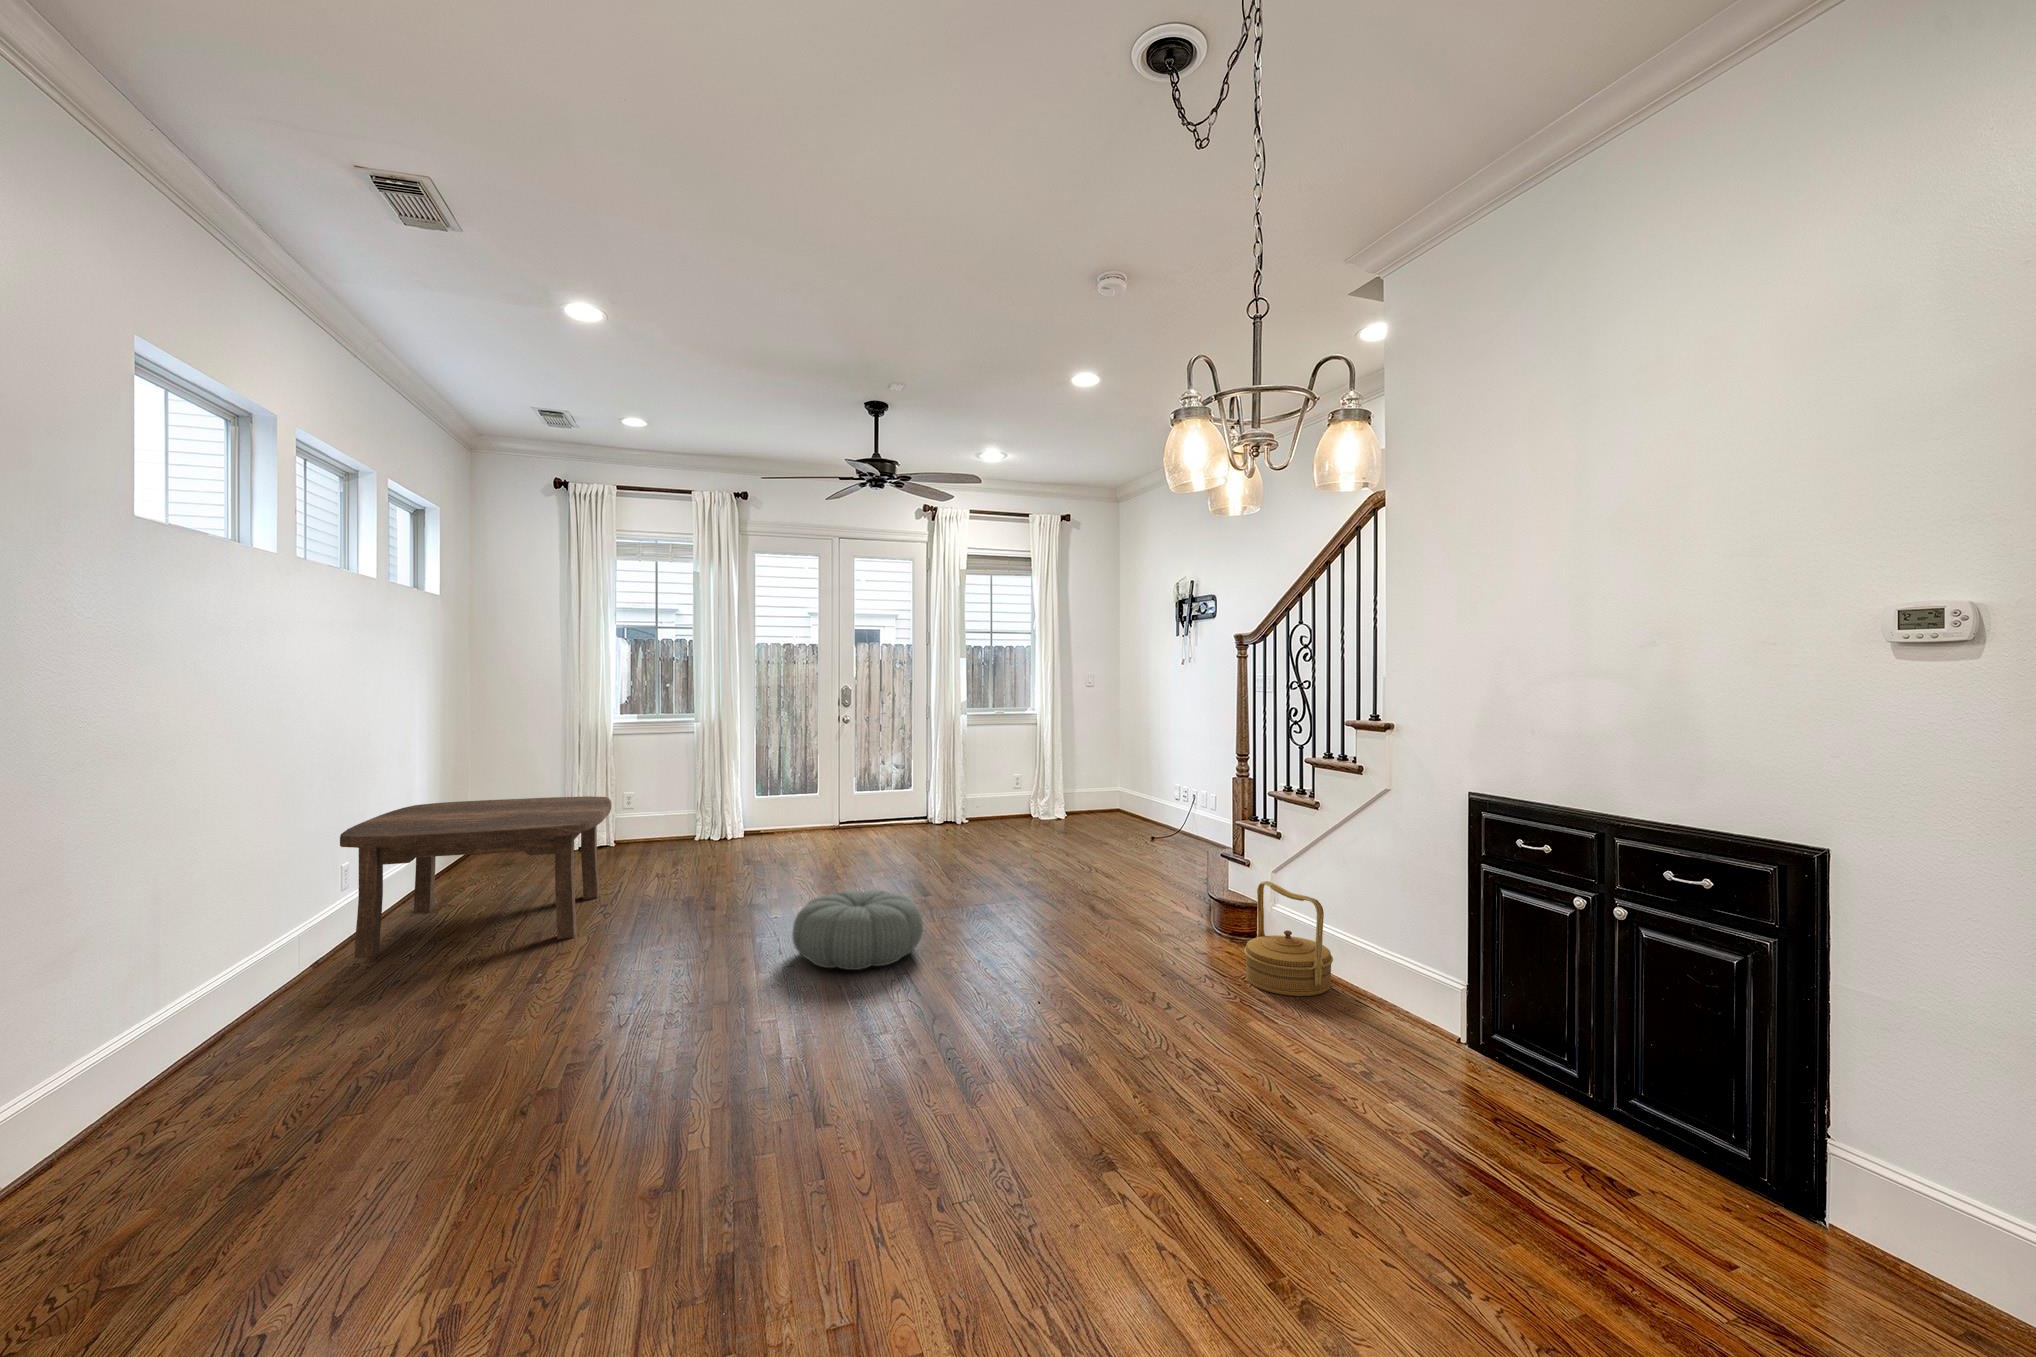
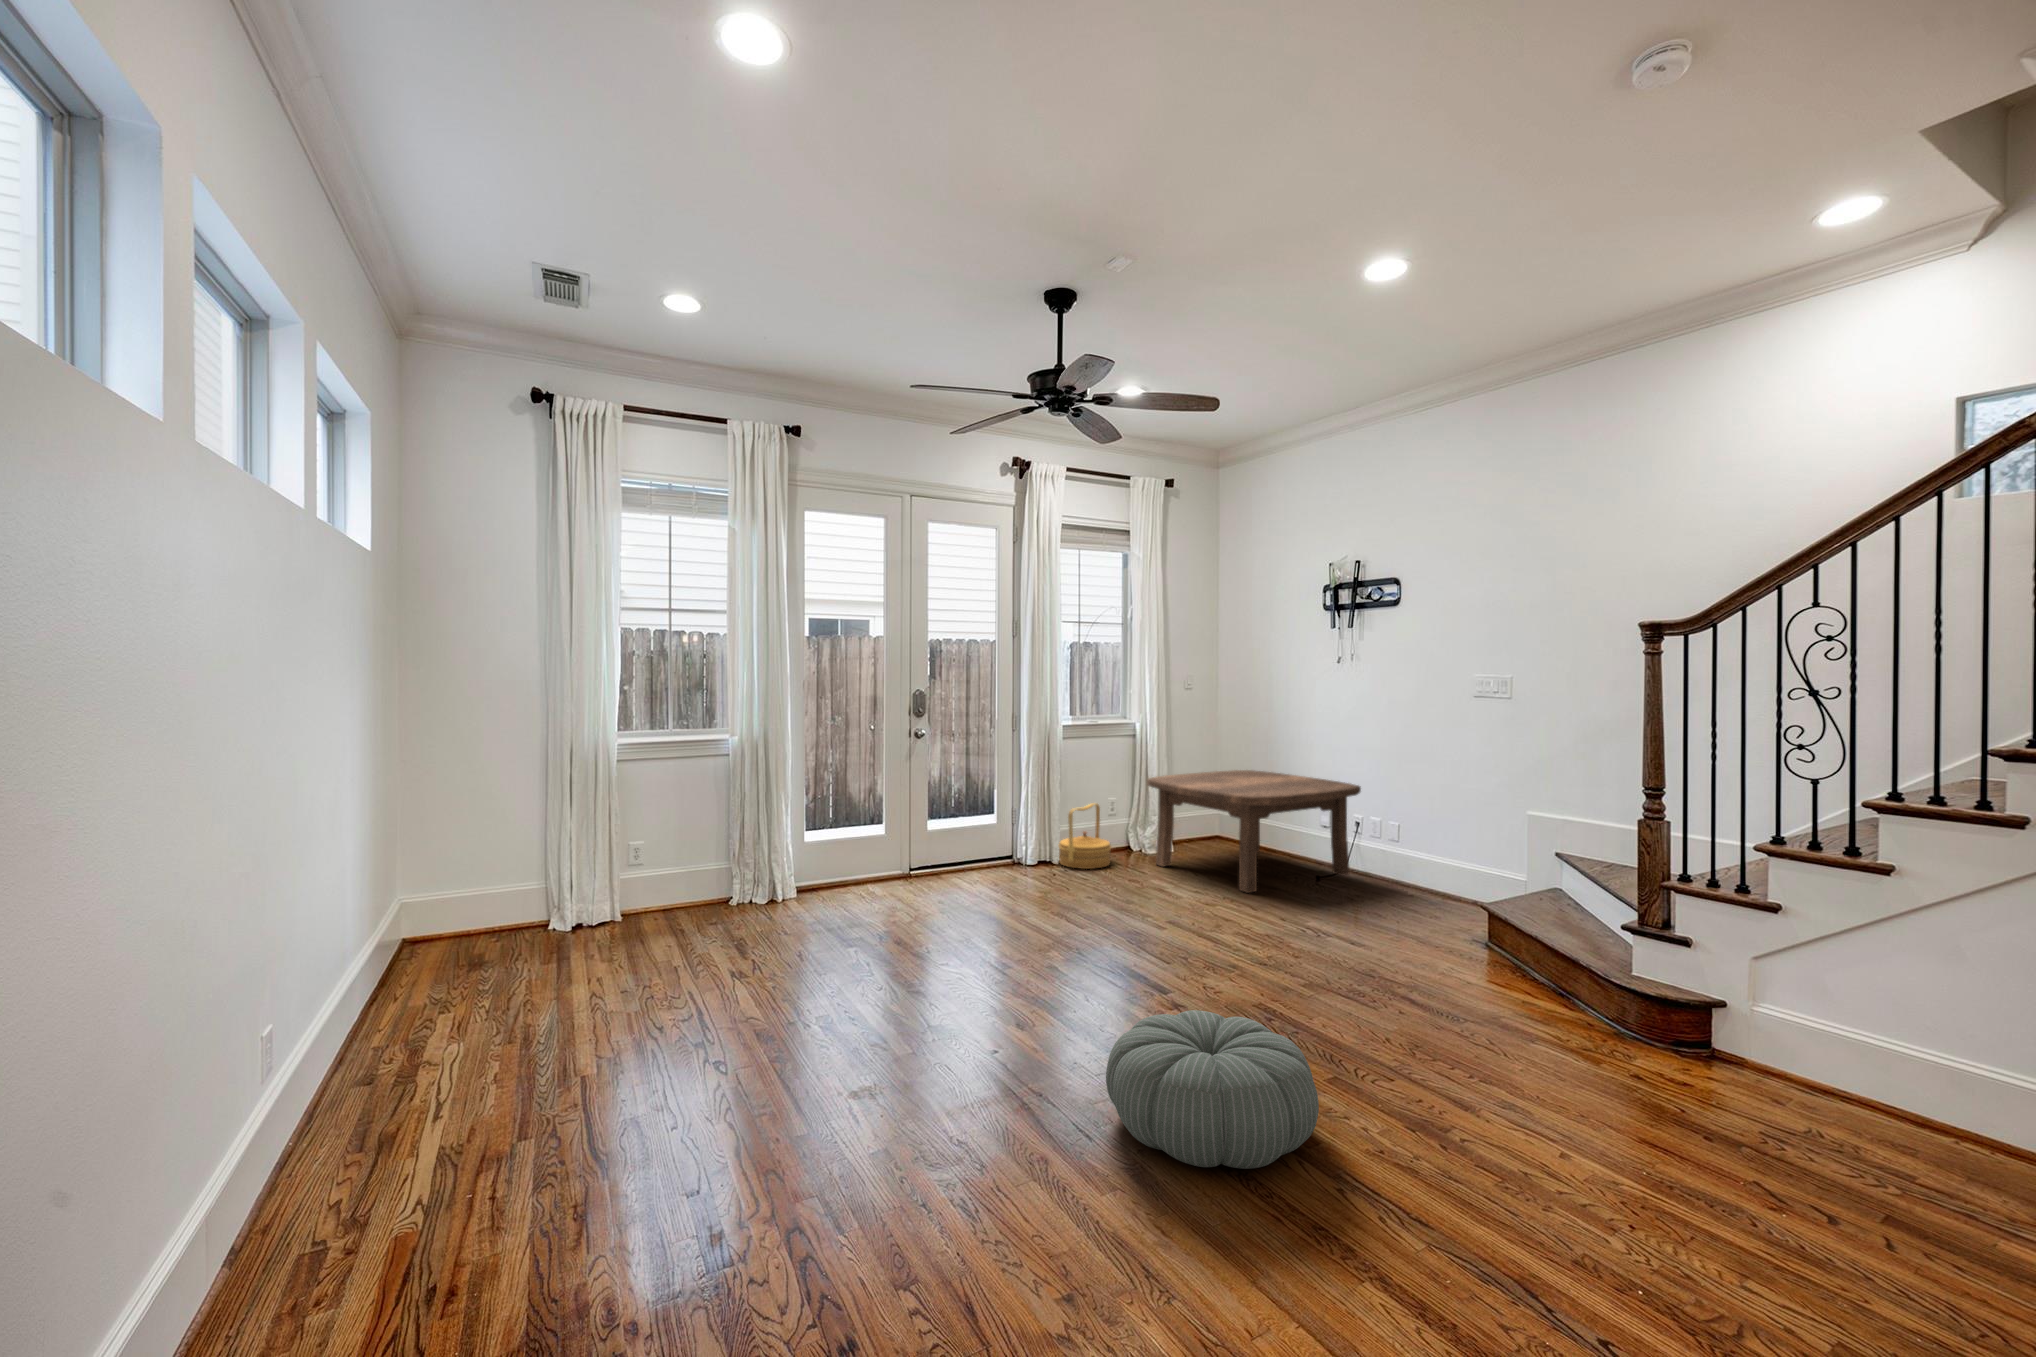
coffee table: present [340,796,611,958] -> present [1147,770,1361,893]
woven basket: present [1244,881,1333,996] -> present [1059,803,1111,869]

